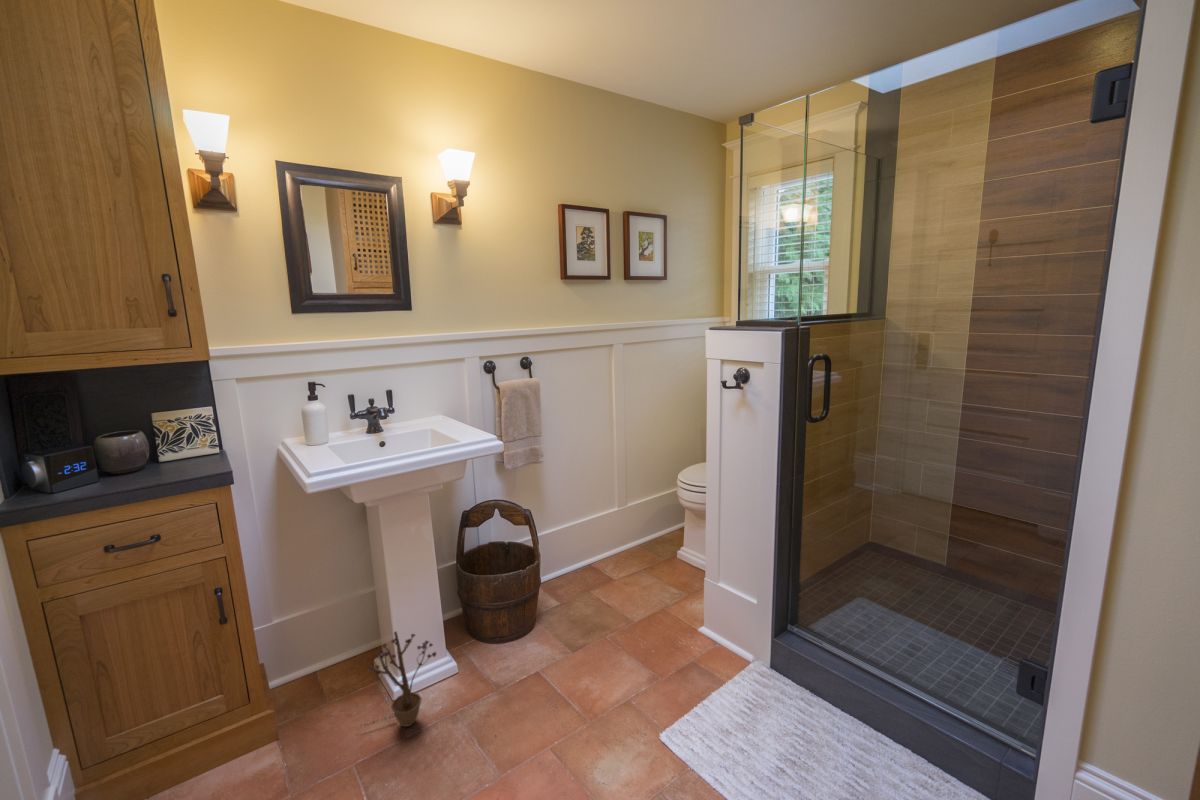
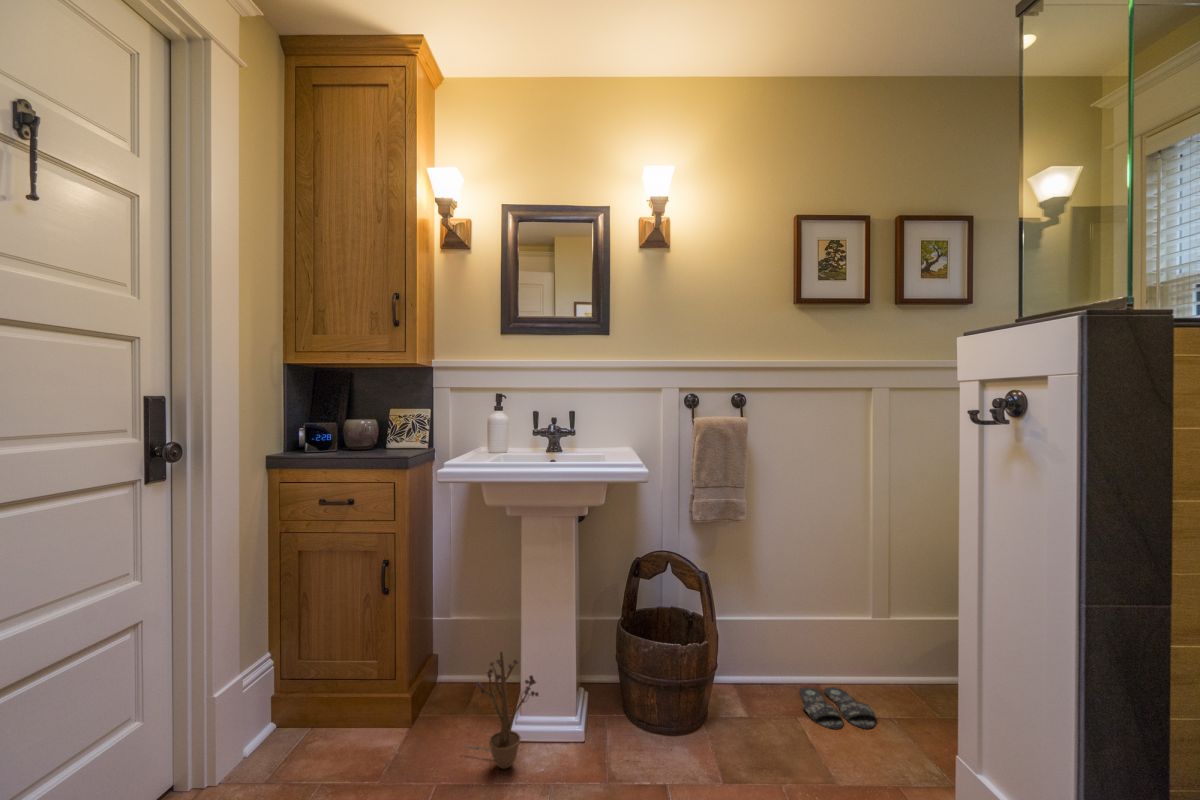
slippers: none [581,563,636,593] -> present [799,687,876,729]

